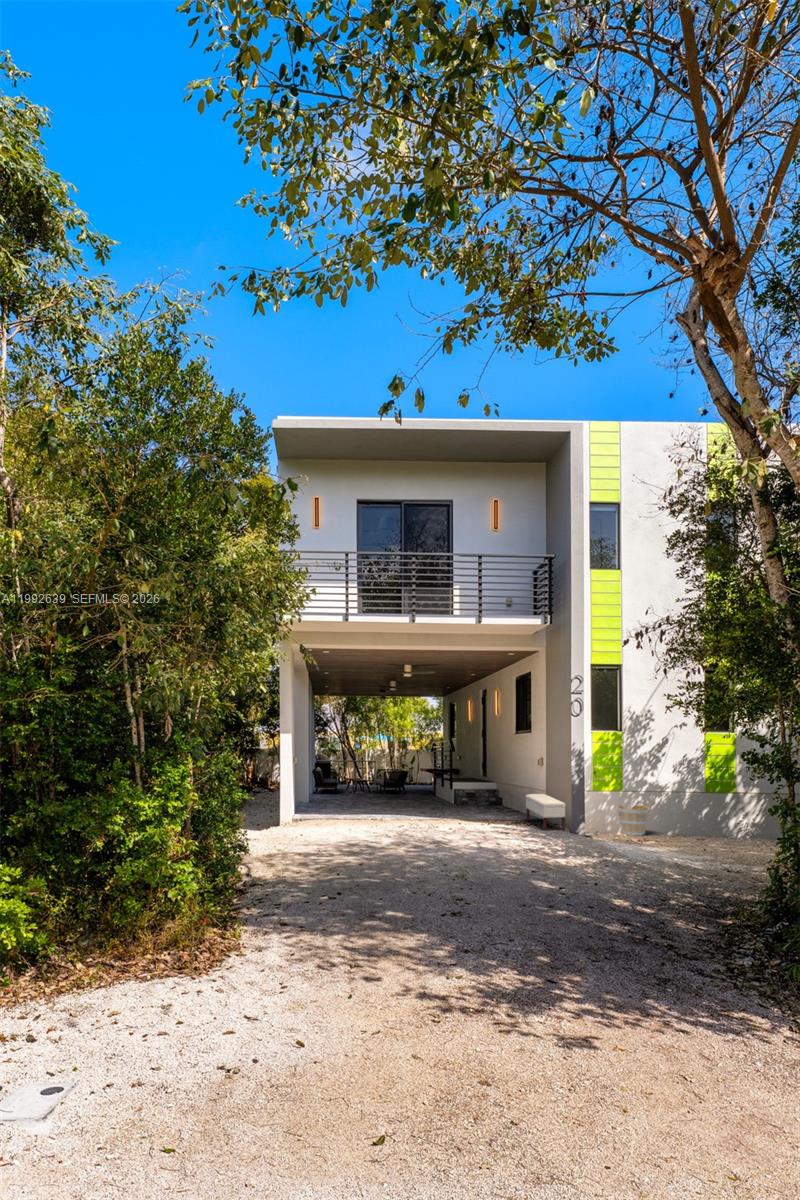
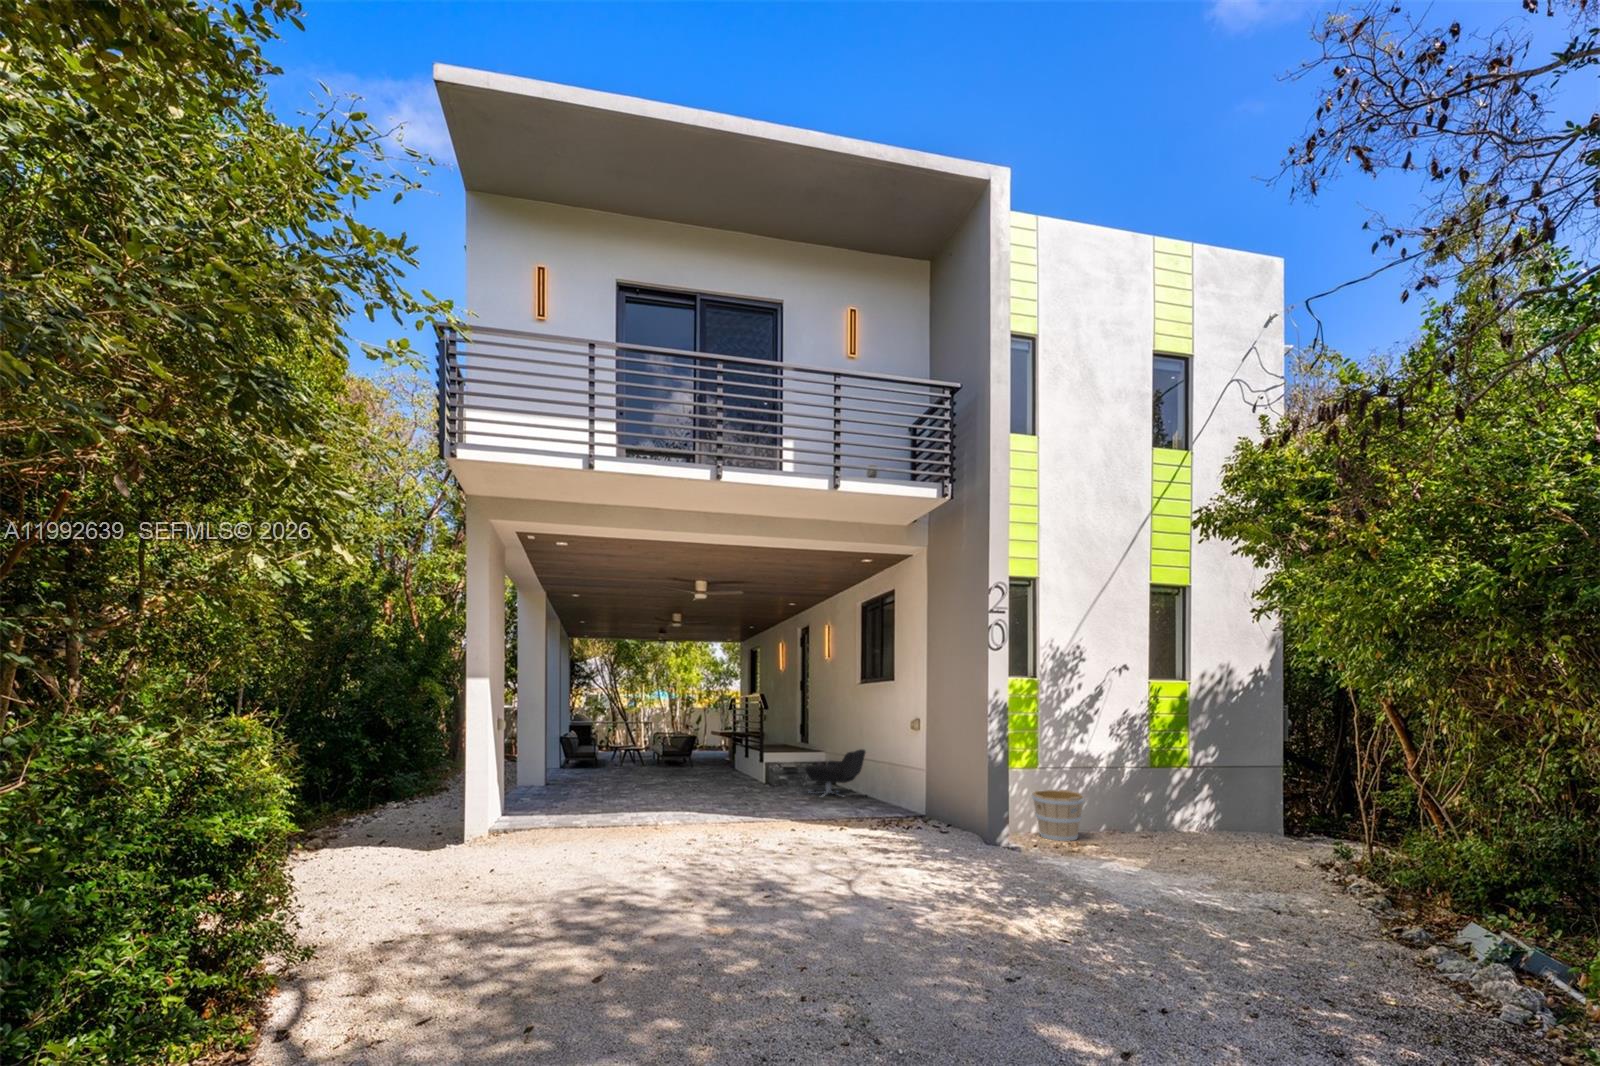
lounge chair: none [480,780,521,812] -> present [805,749,865,797]
bench: present [526,794,566,831] -> none [885,773,958,837]

